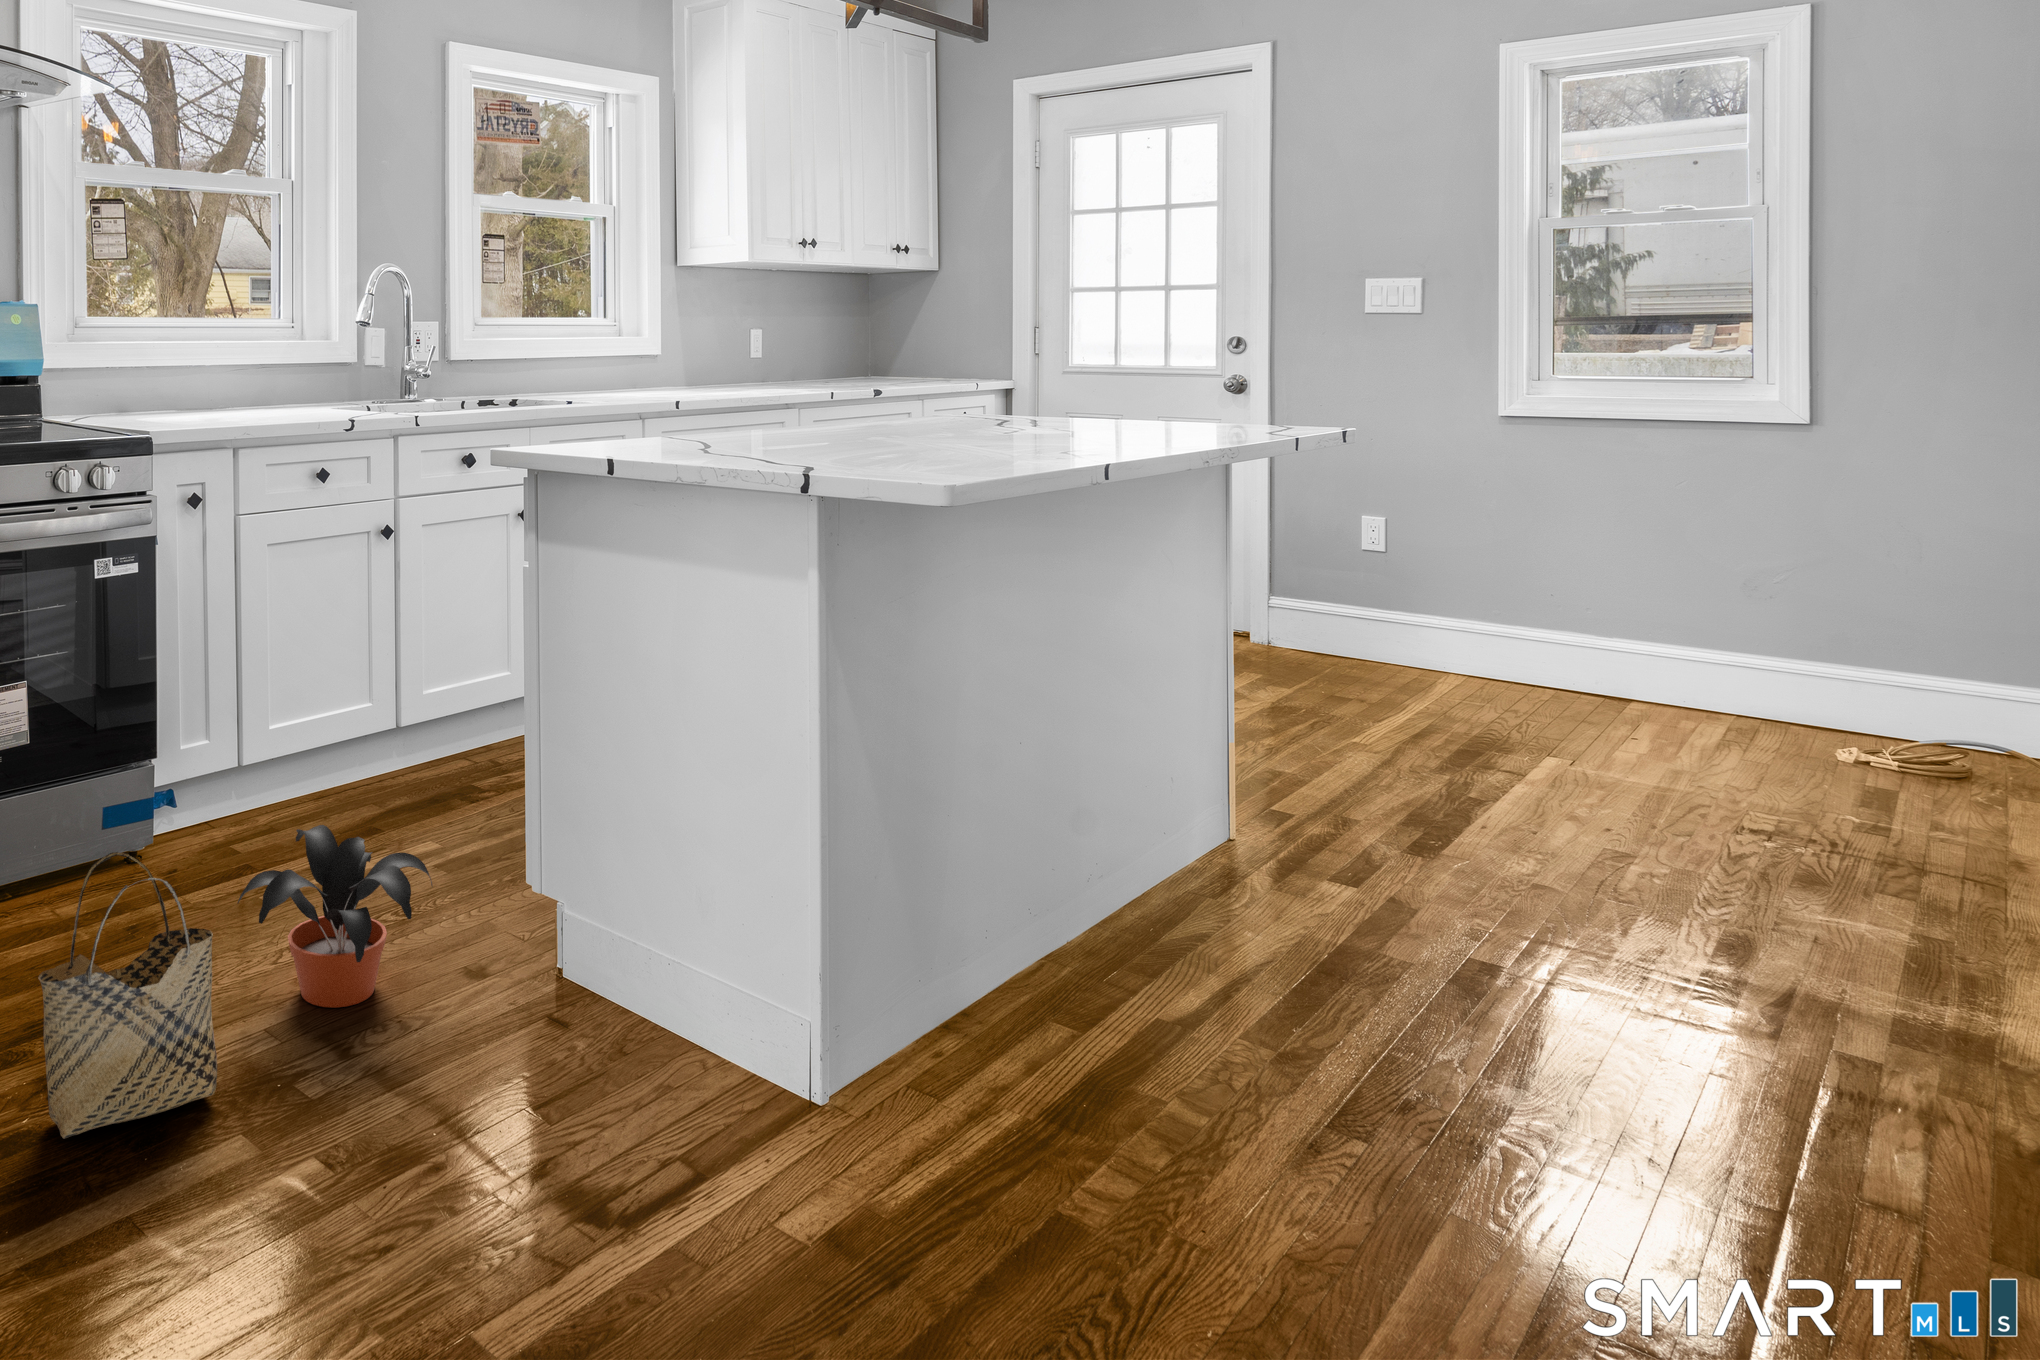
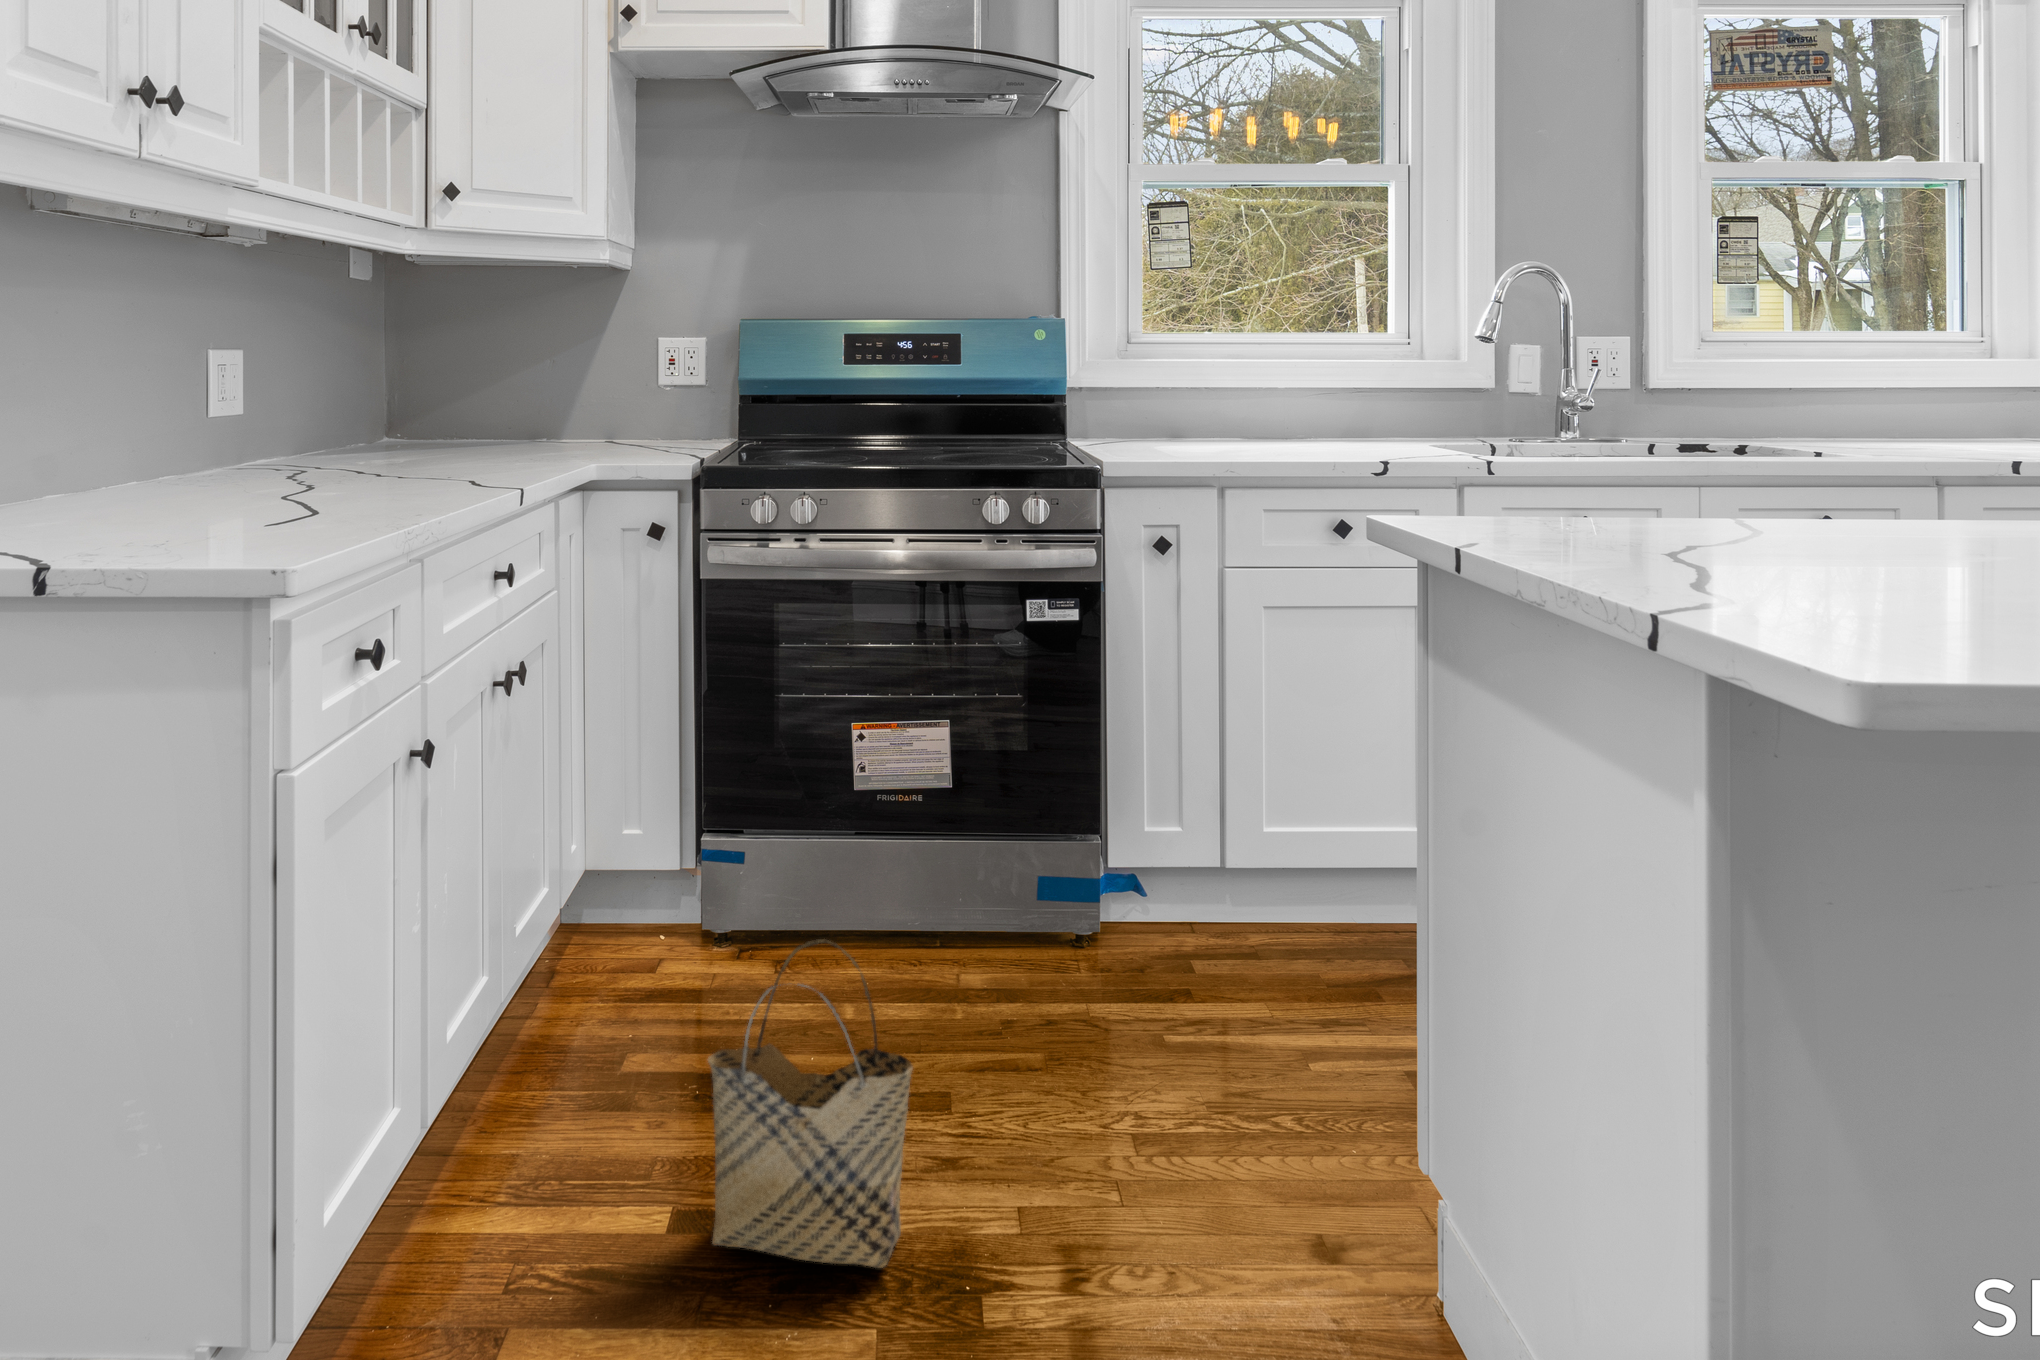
potted plant: present [238,825,432,1008] -> none [1009,970,1268,1224]

